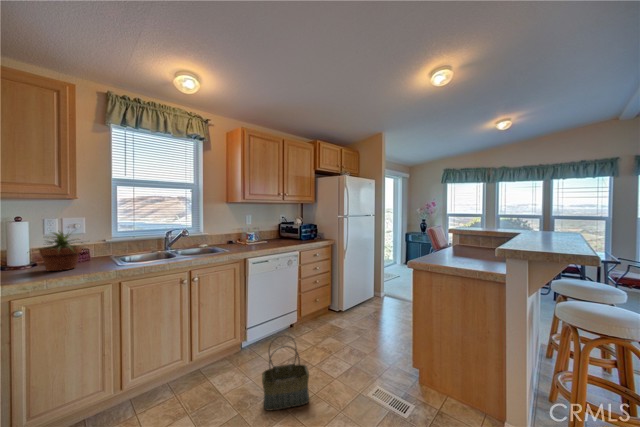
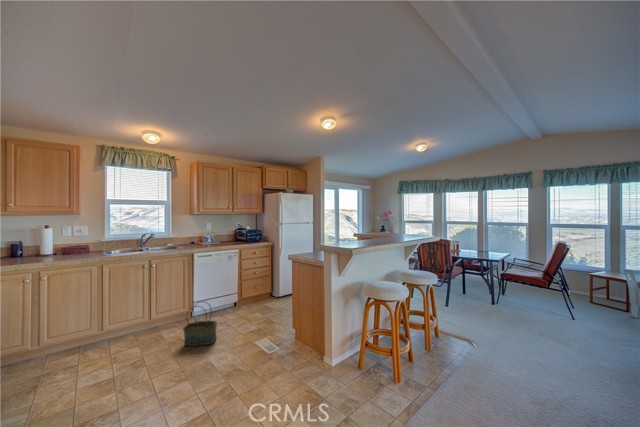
potted plant: present [32,232,86,271] -> none [49,232,90,257]

